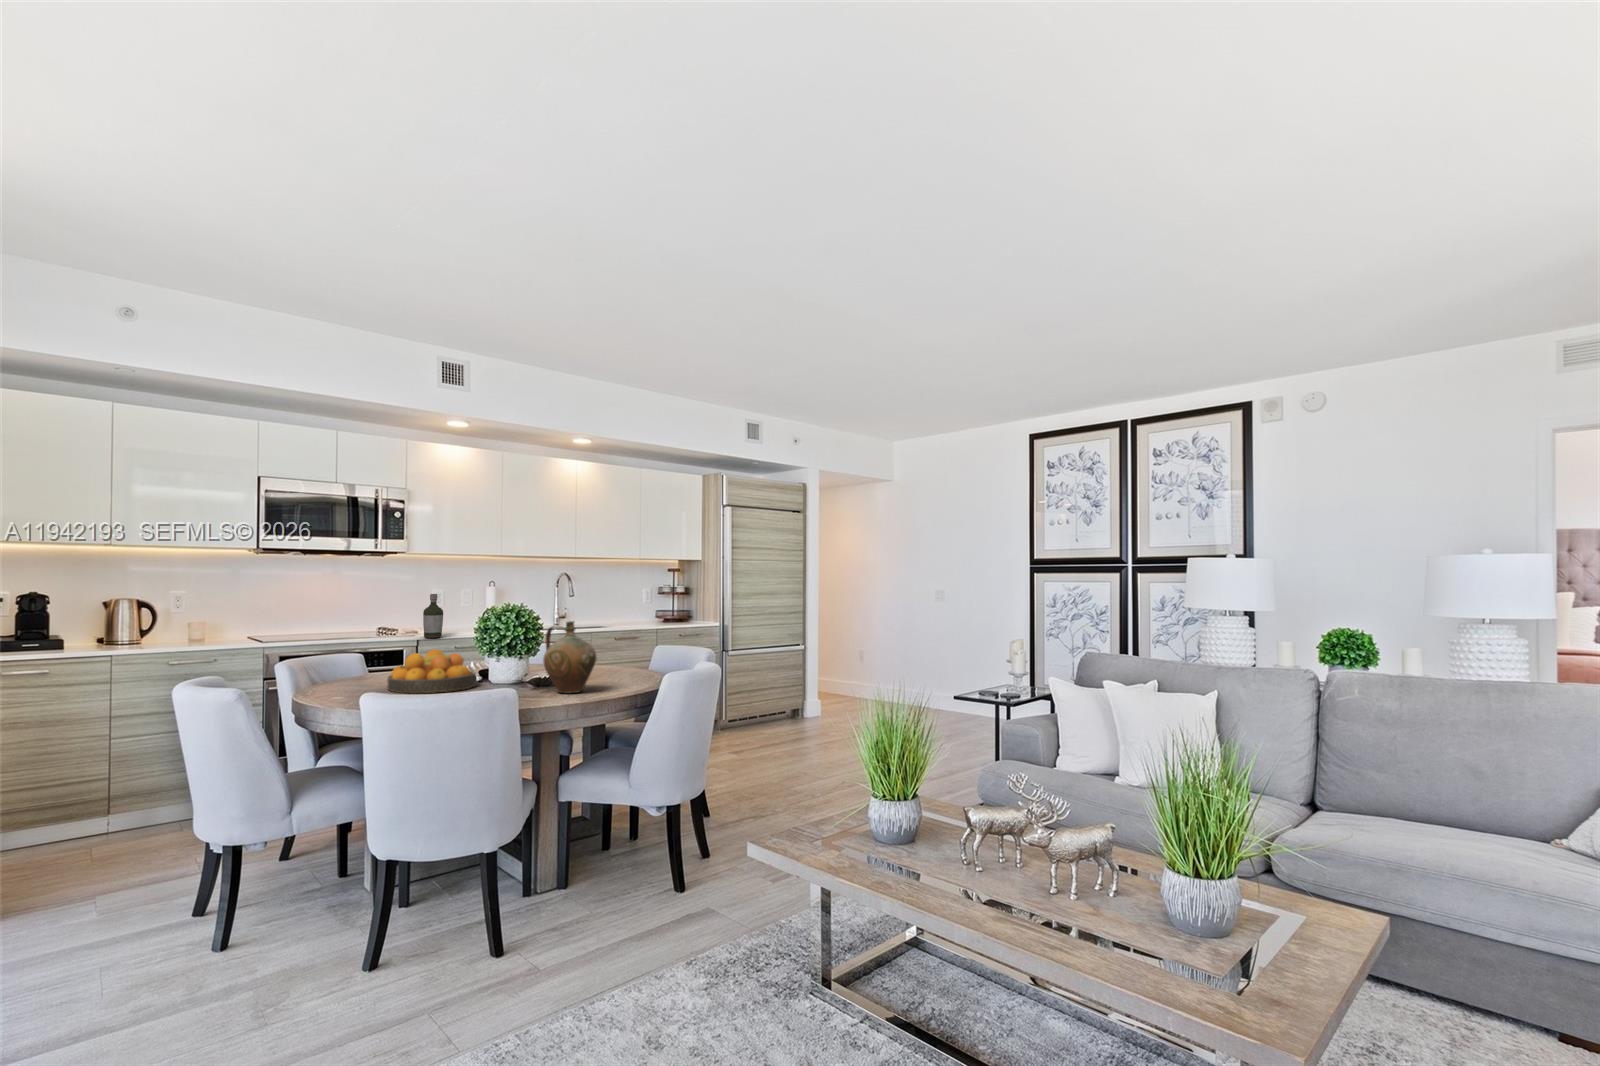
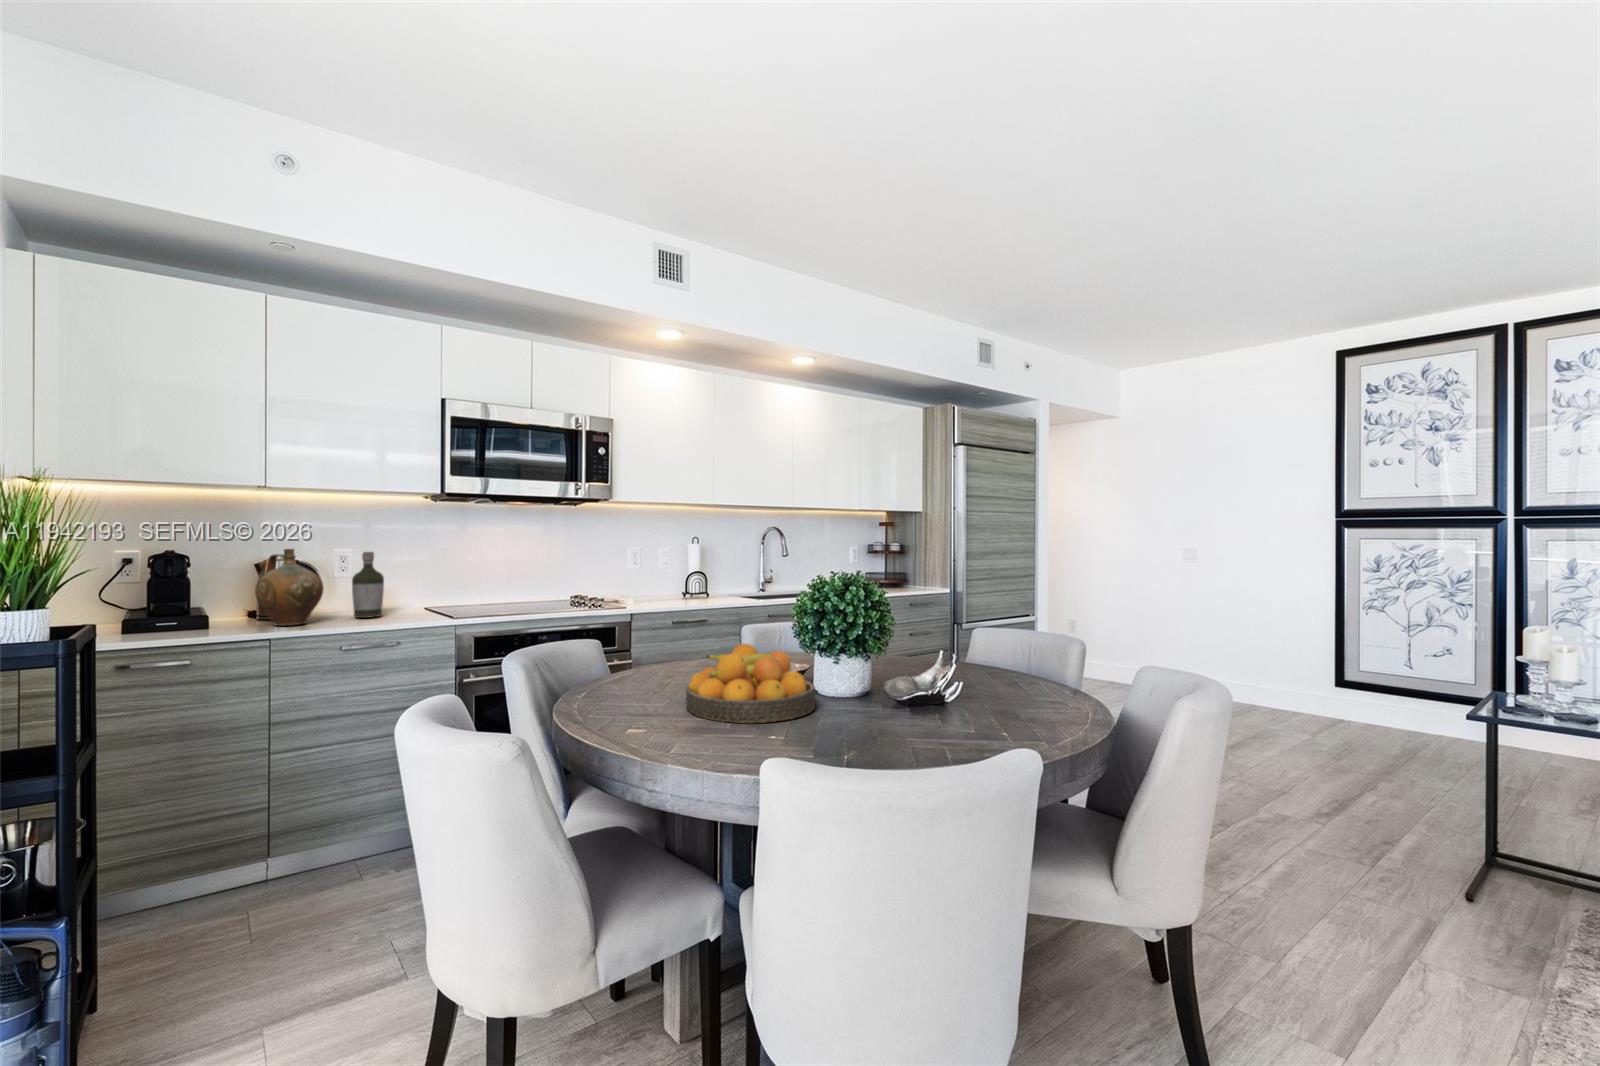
bottle: present [423,594,443,638] -> present [352,552,384,618]
ceramic jug: present [543,621,597,693] -> present [255,549,324,626]

